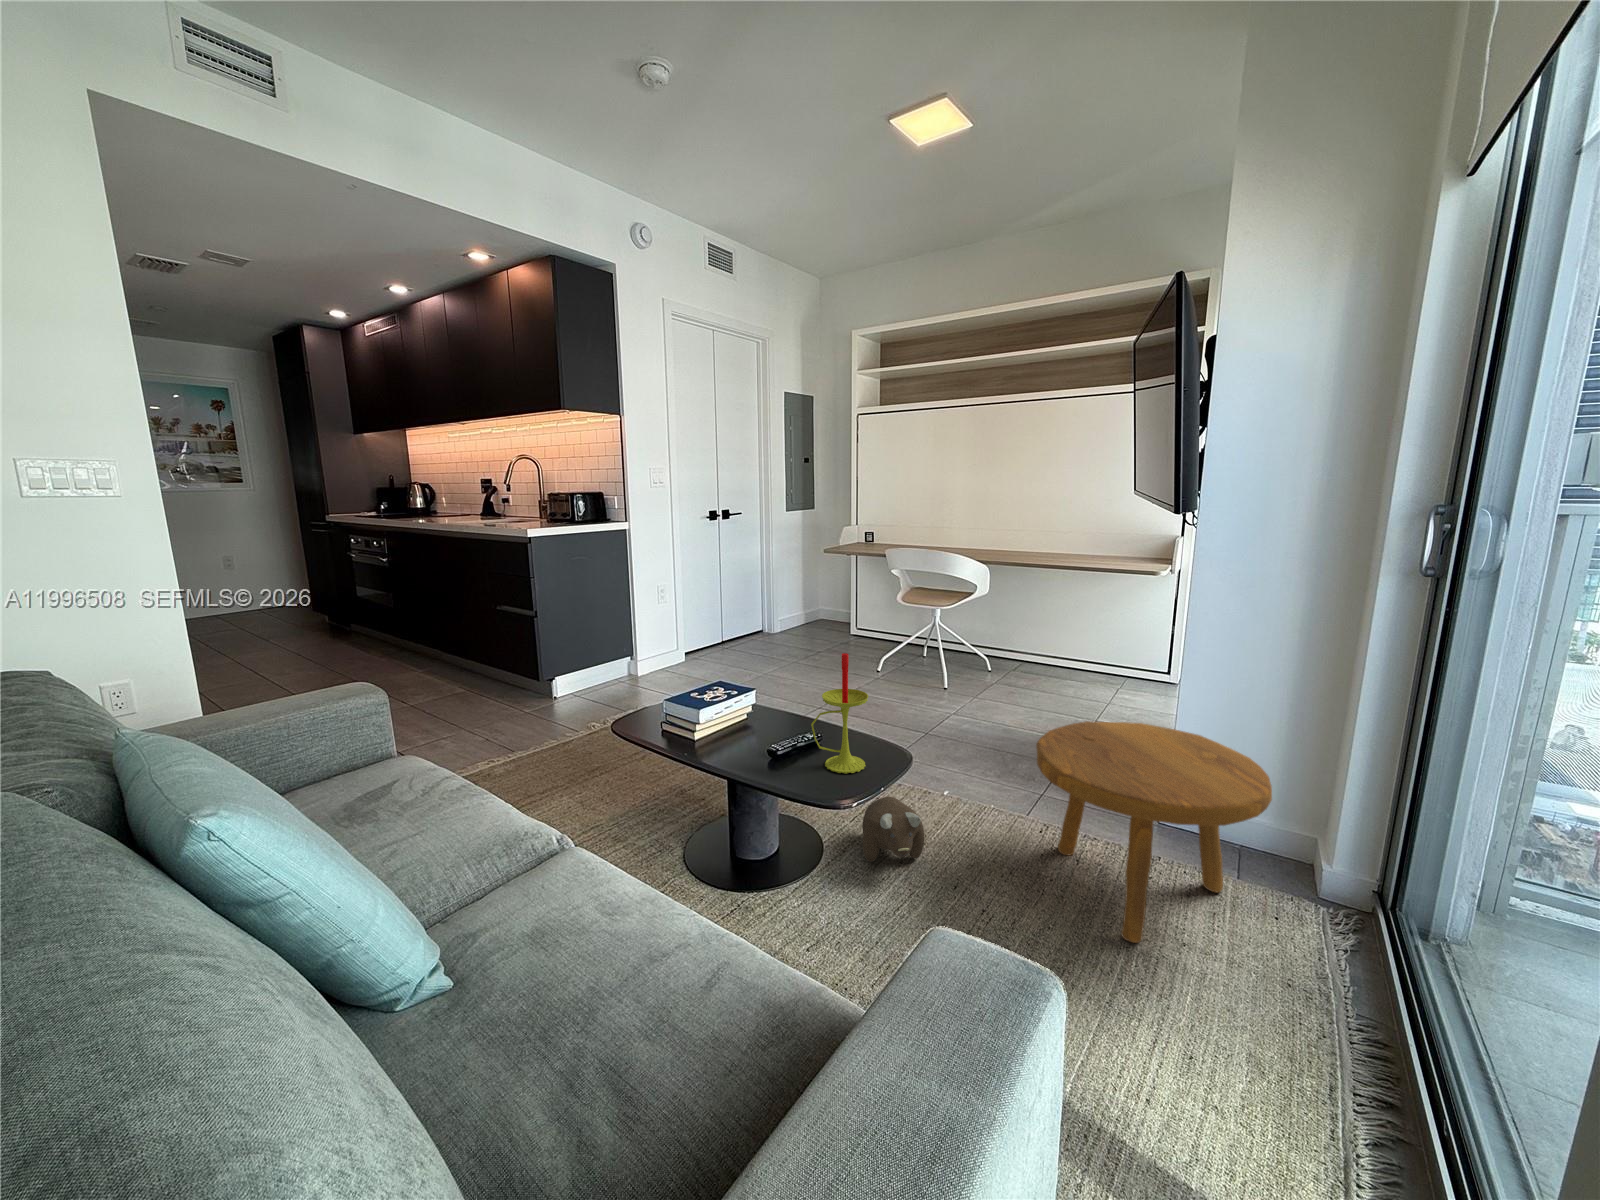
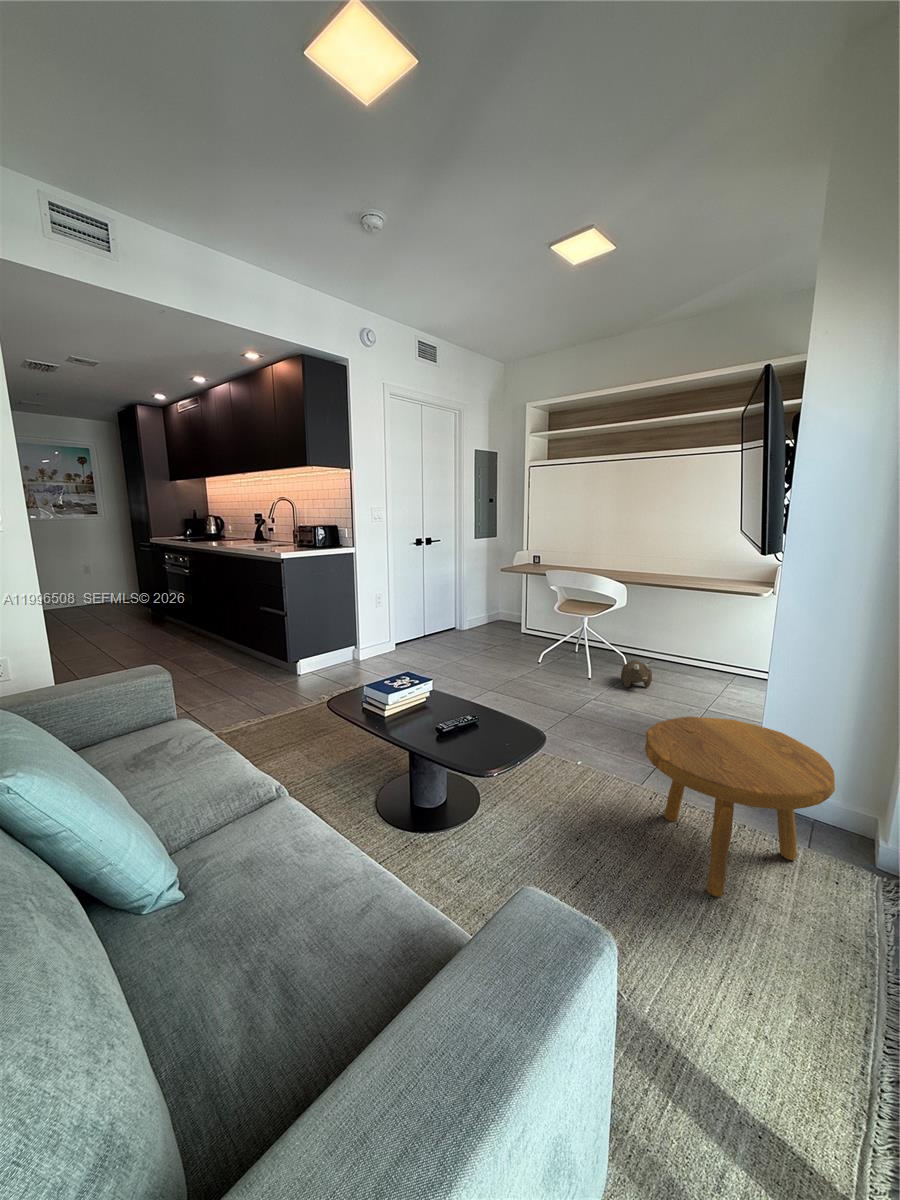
candle: present [811,653,868,773] -> none [466,658,510,751]
plush toy: present [862,796,924,862] -> present [621,660,653,688]

